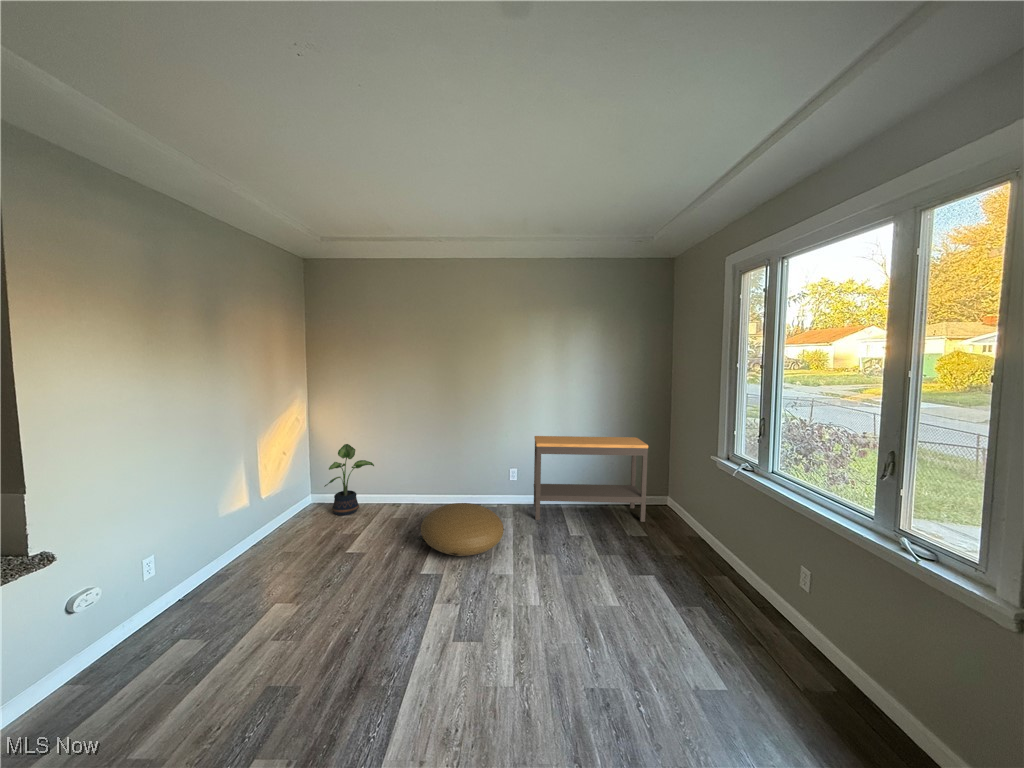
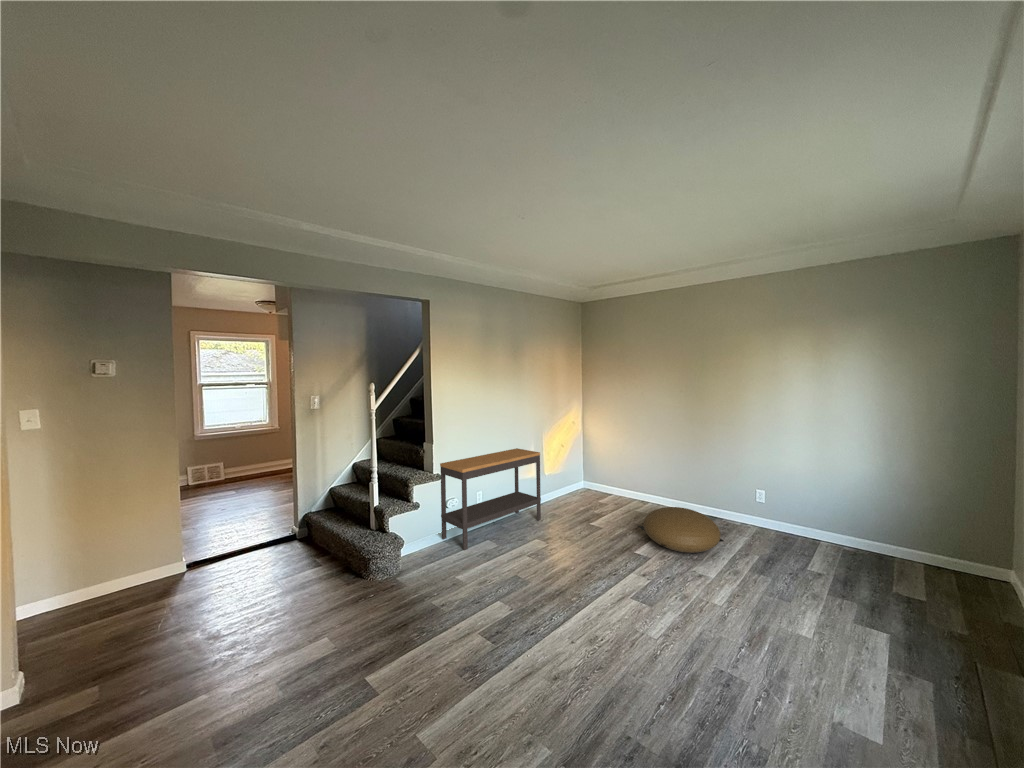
console table: present [534,436,648,522] -> present [440,448,541,550]
potted plant: present [324,444,374,516] -> none [588,447,625,502]

